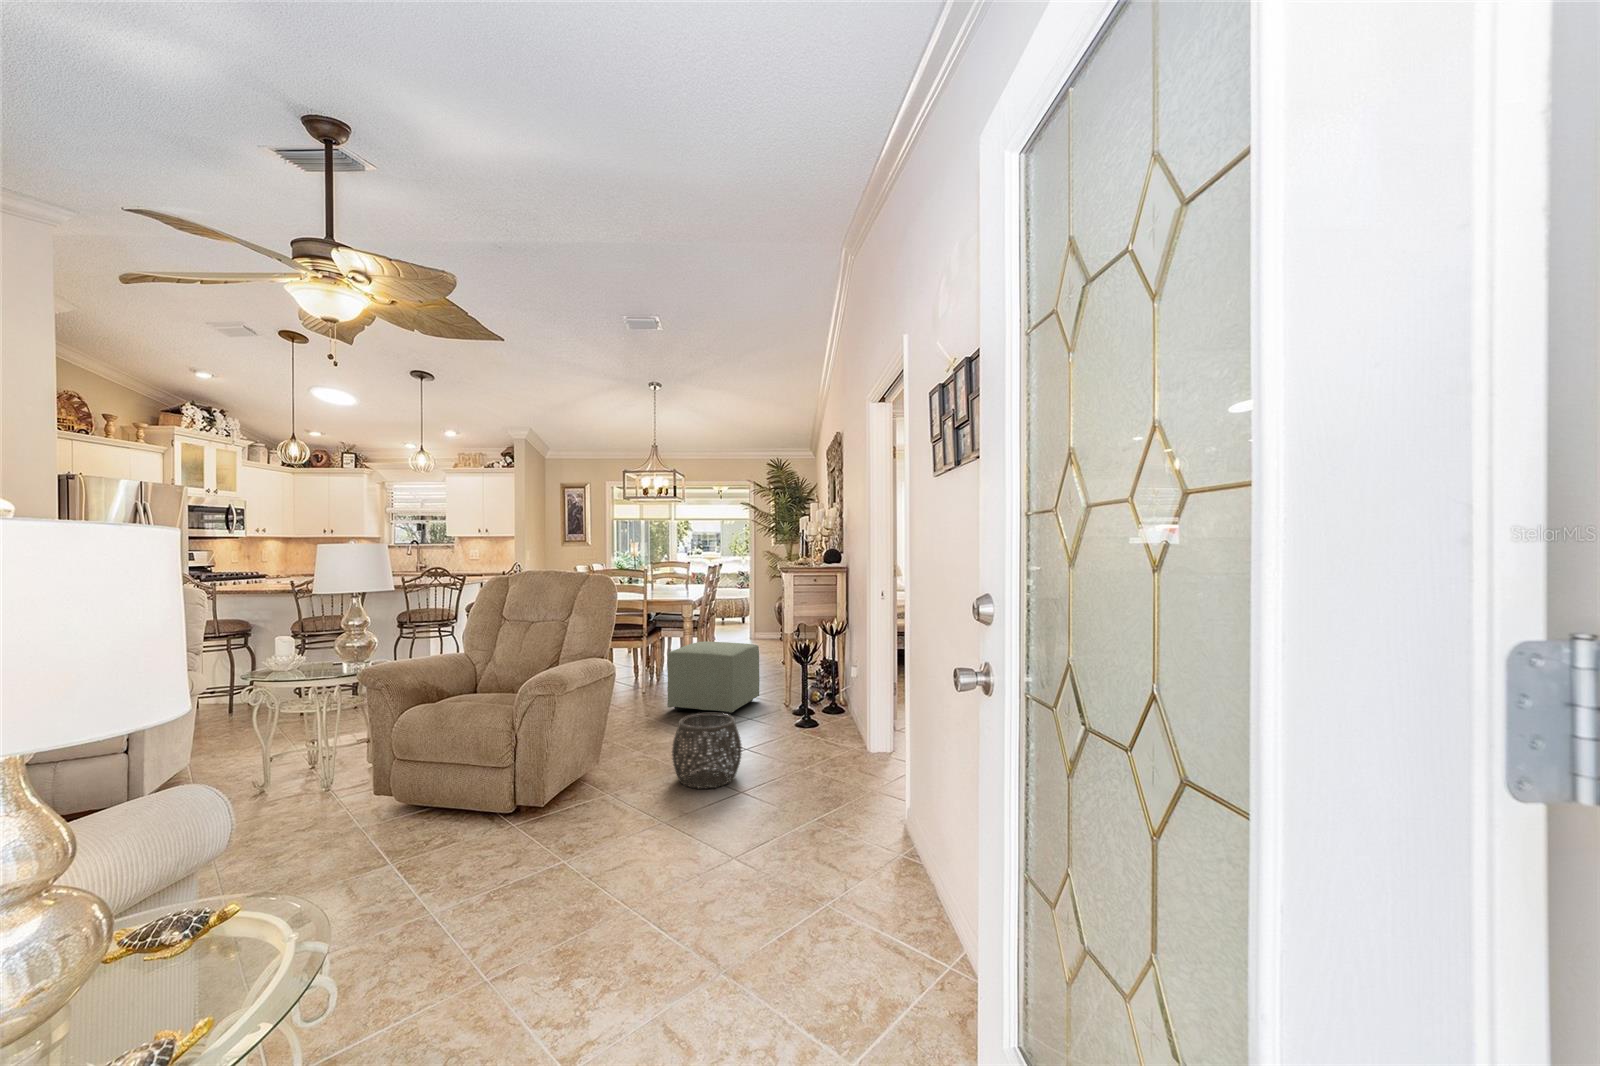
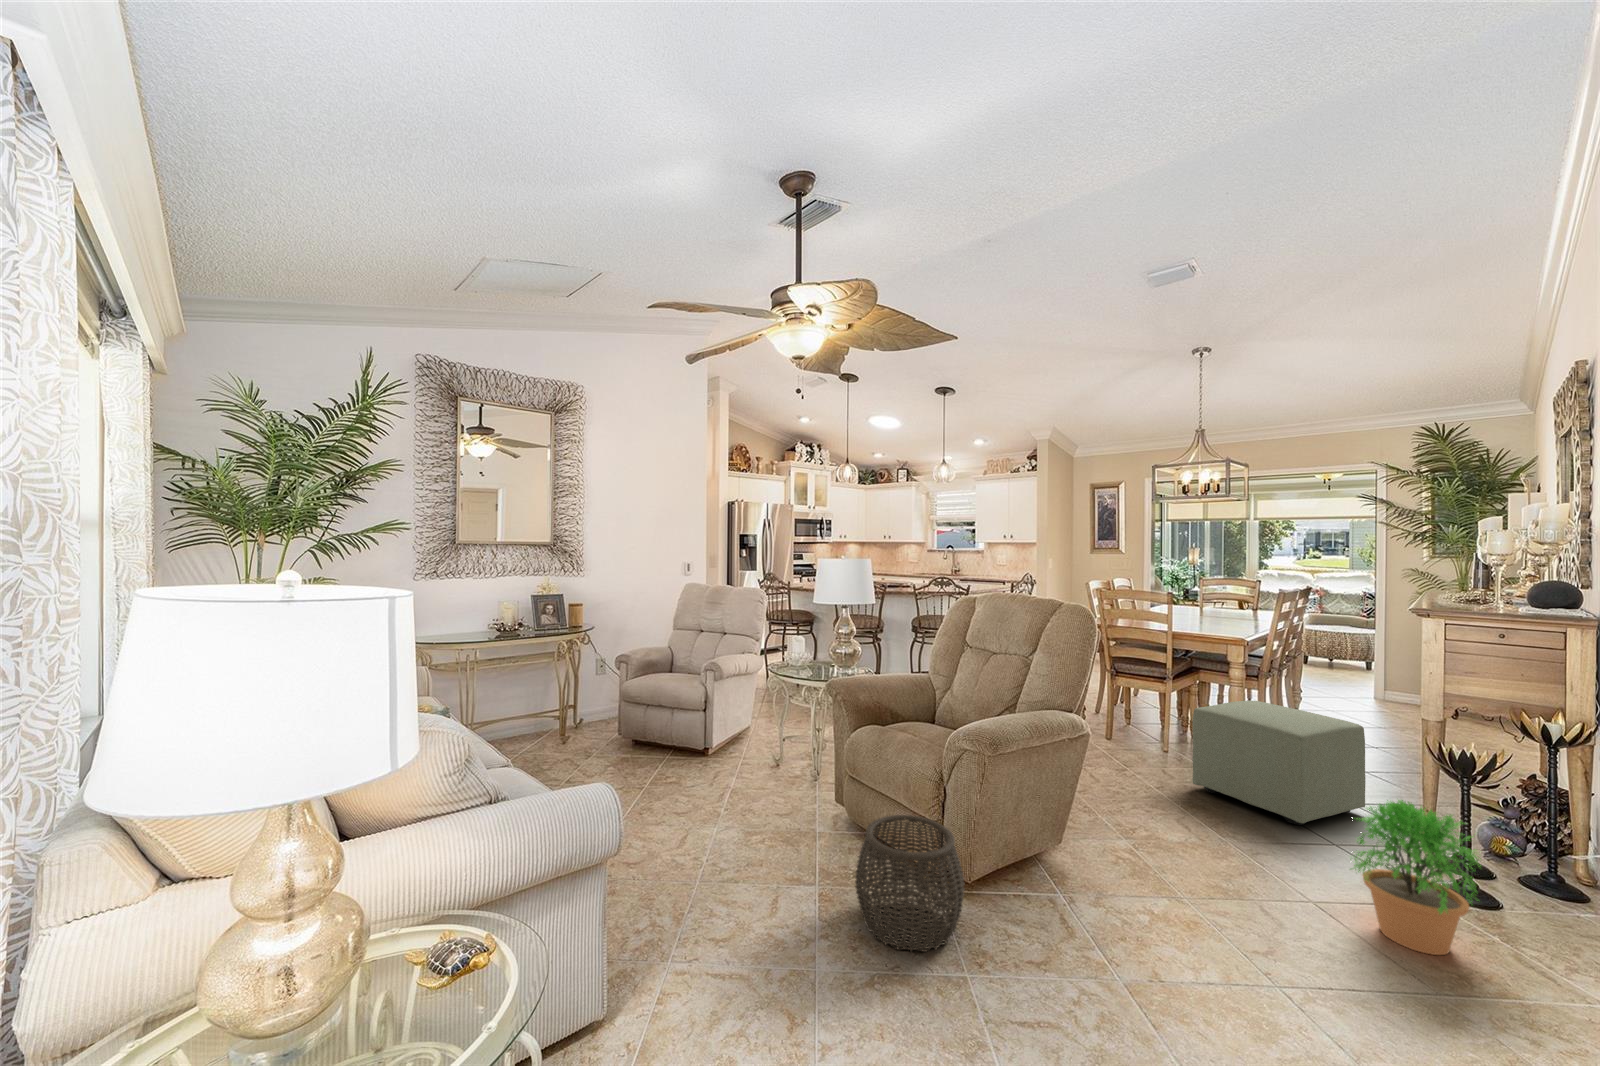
potted plant: none [761,673,816,755] -> present [1352,800,1481,955]
woven basket: present [672,713,742,789] -> present [855,815,965,952]

